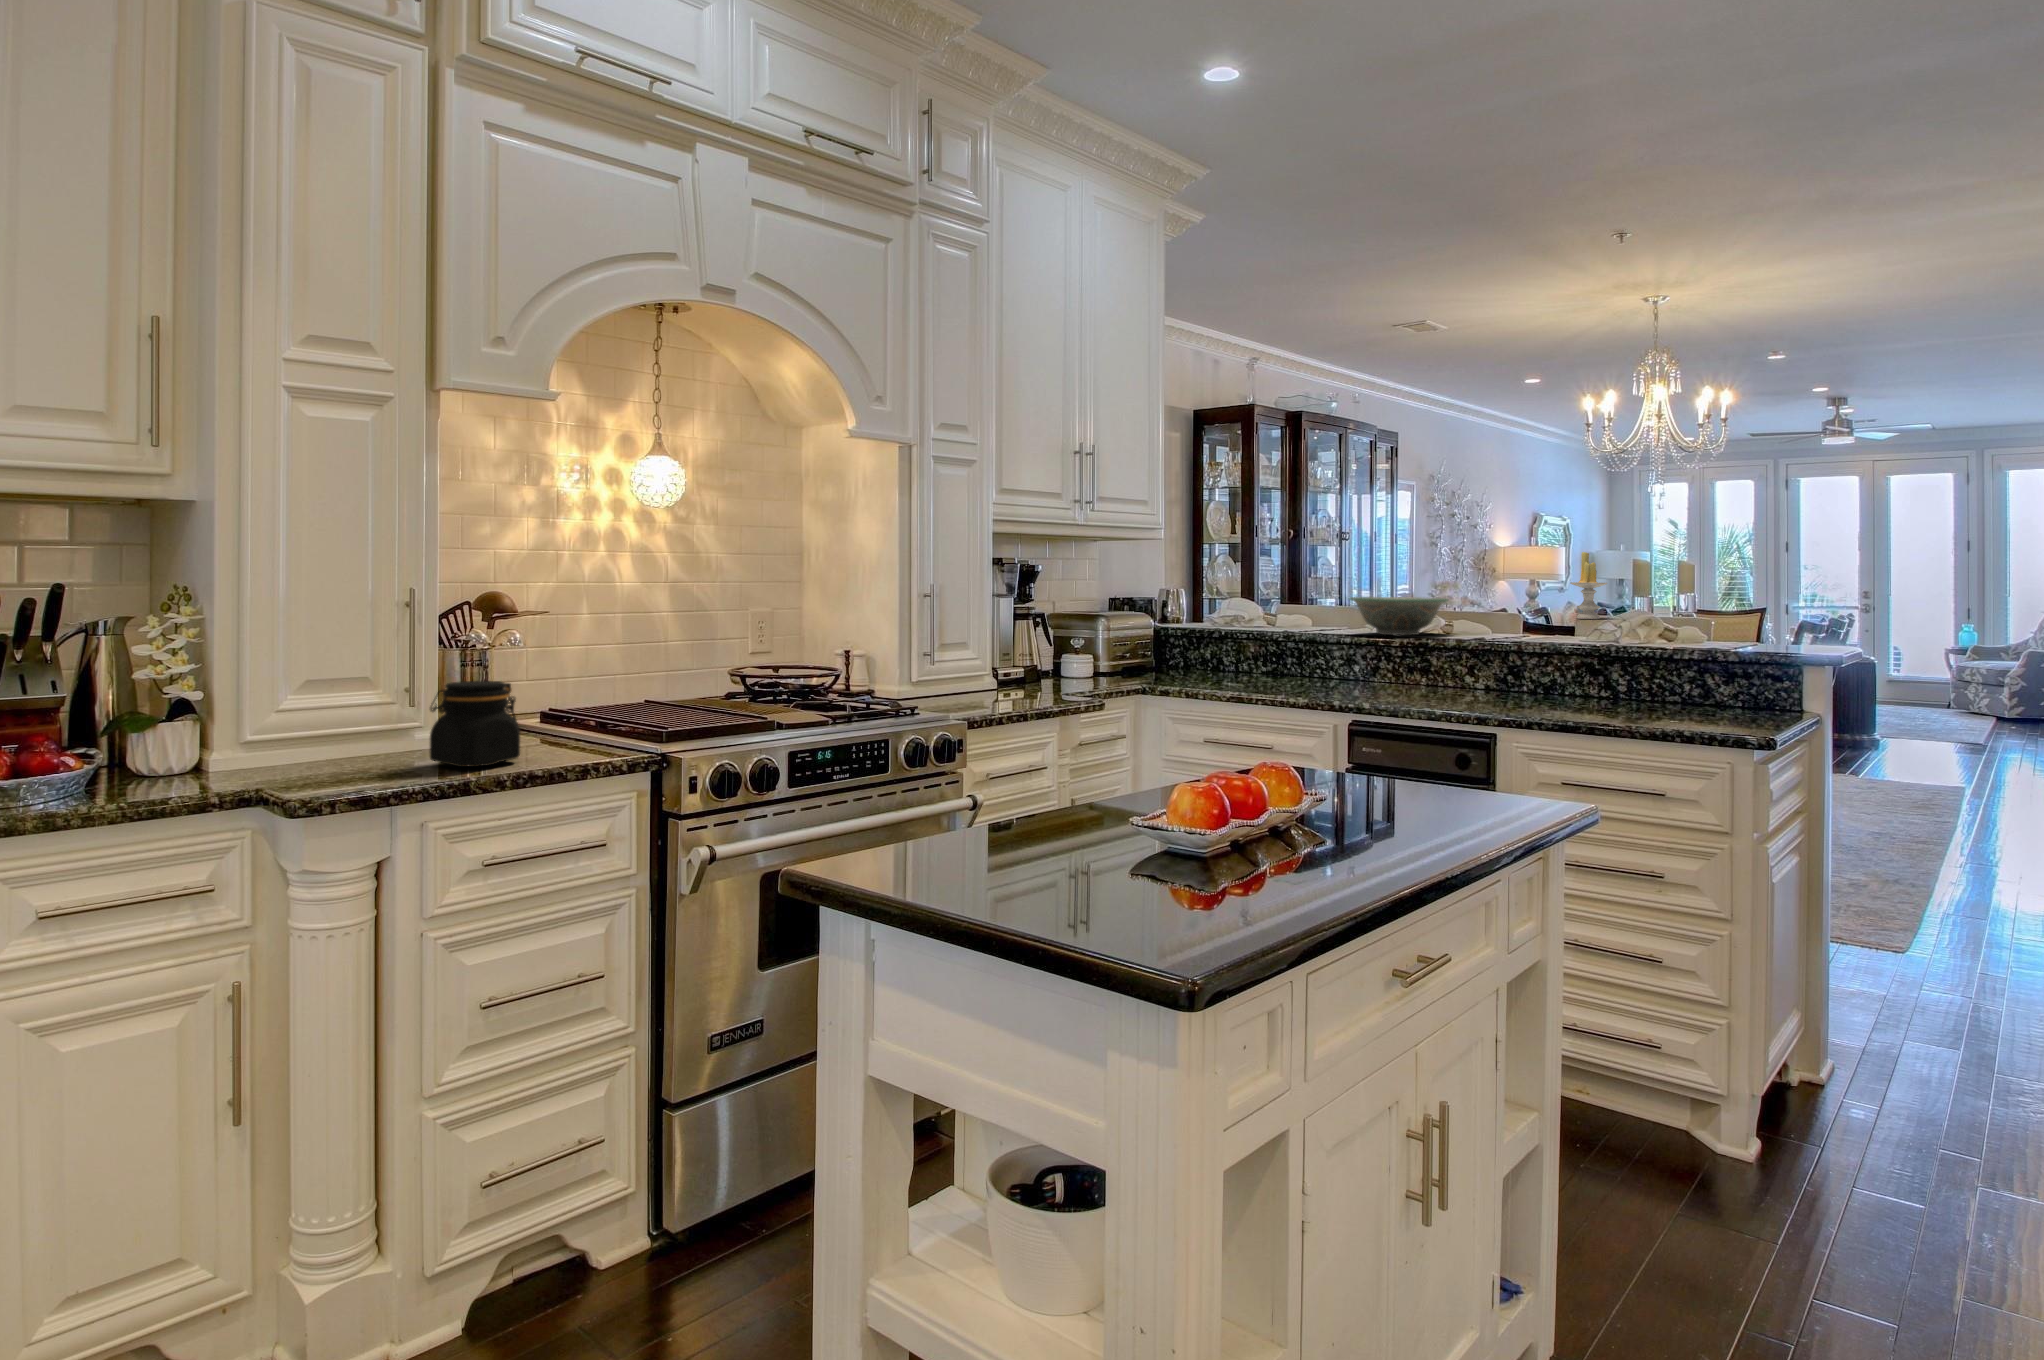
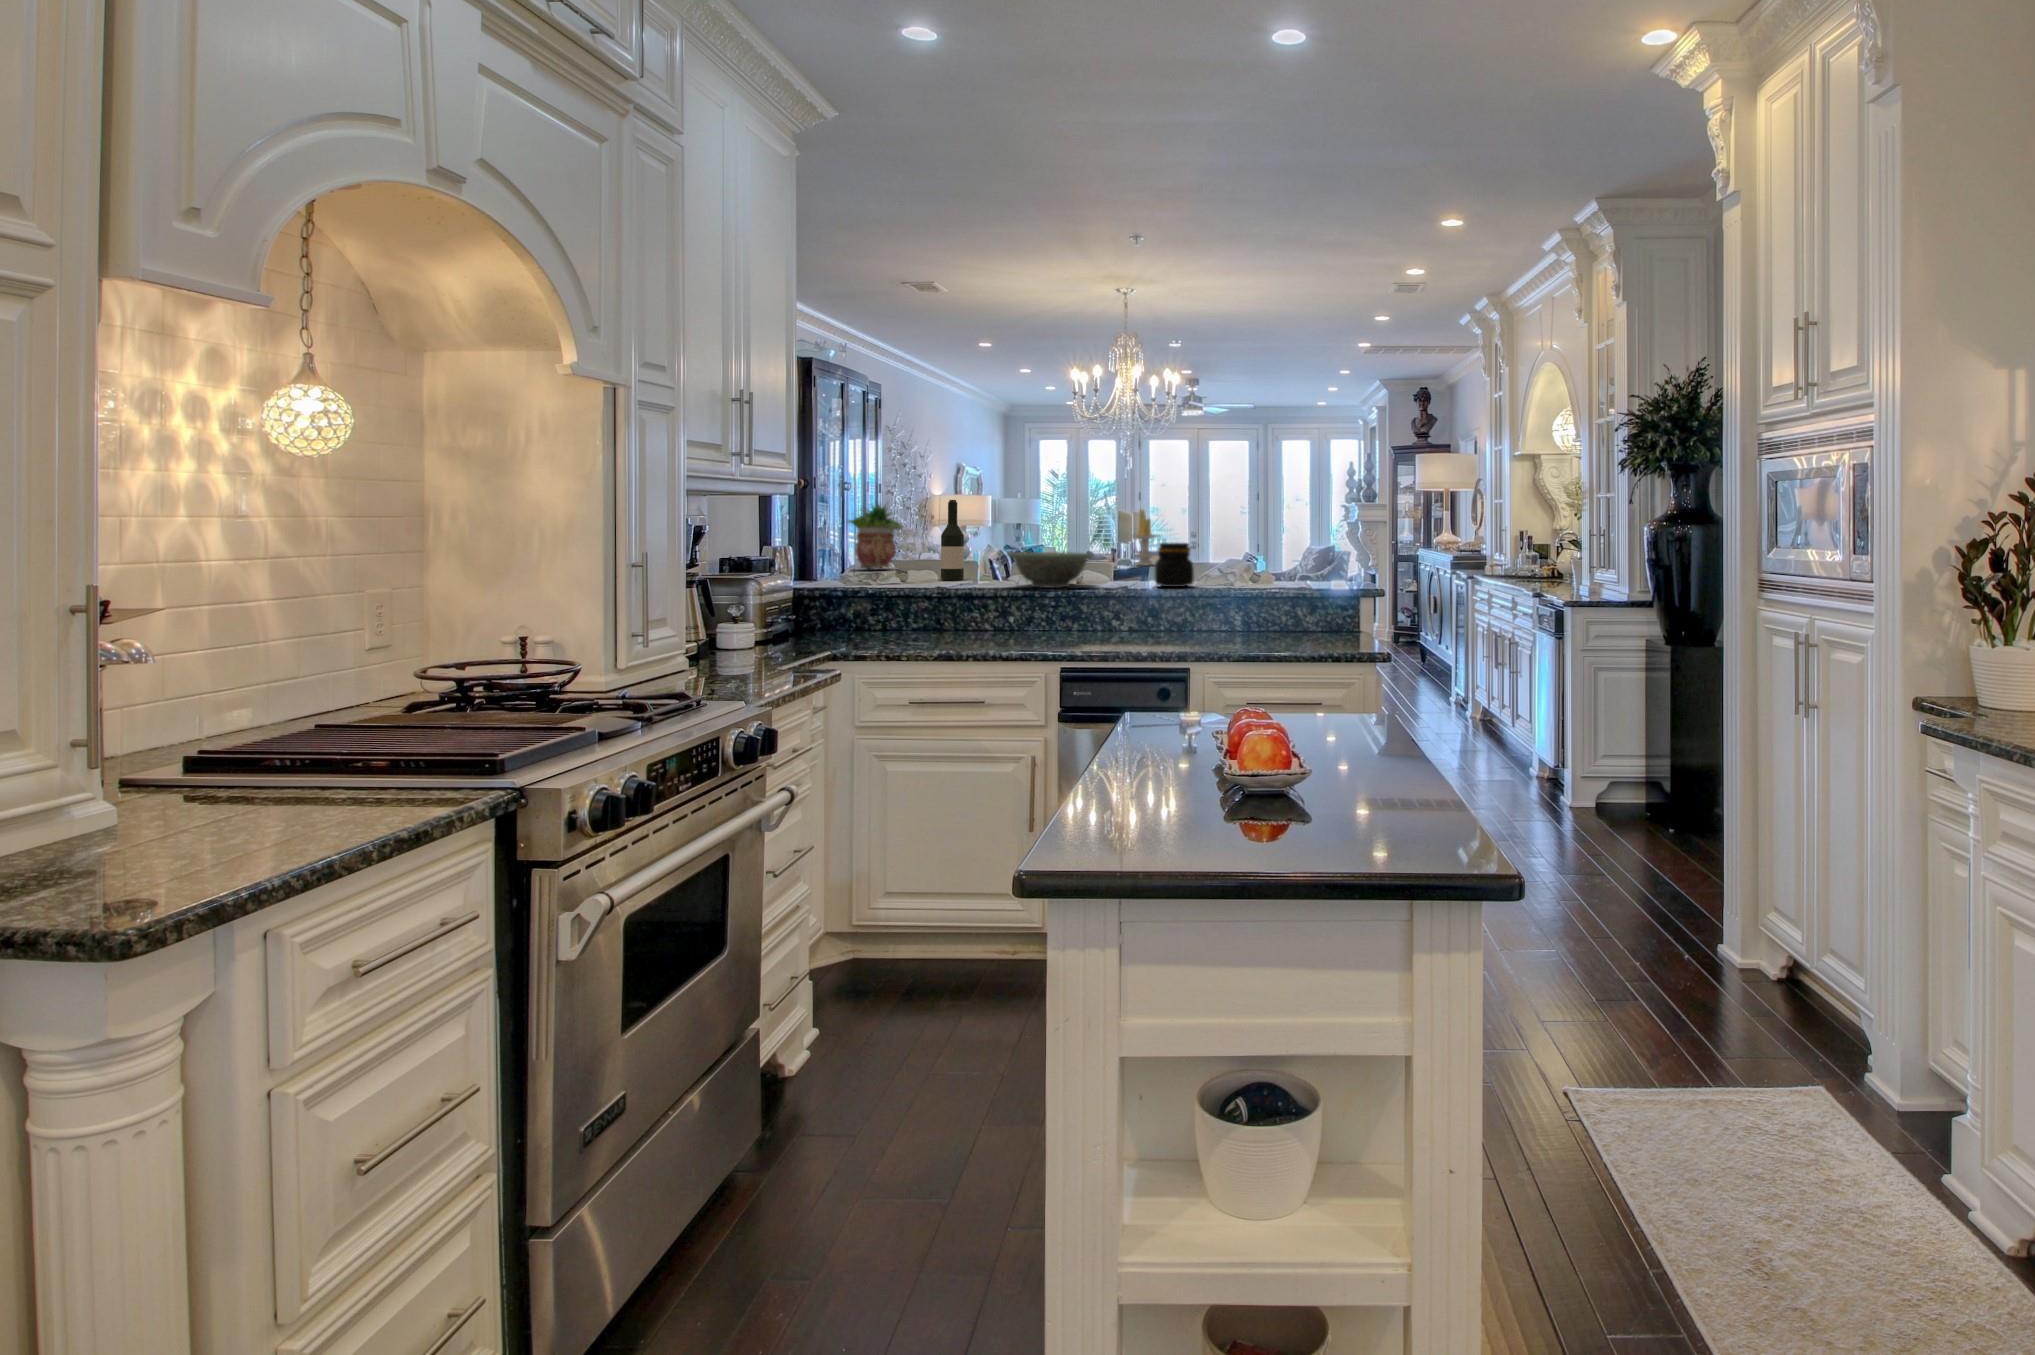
wine bottle: none [1313,542,1337,626] -> present [941,500,964,580]
potted plant: none [1257,545,1315,616] -> present [848,504,903,569]
jar: present [430,681,520,767] -> present [1155,543,1194,587]

